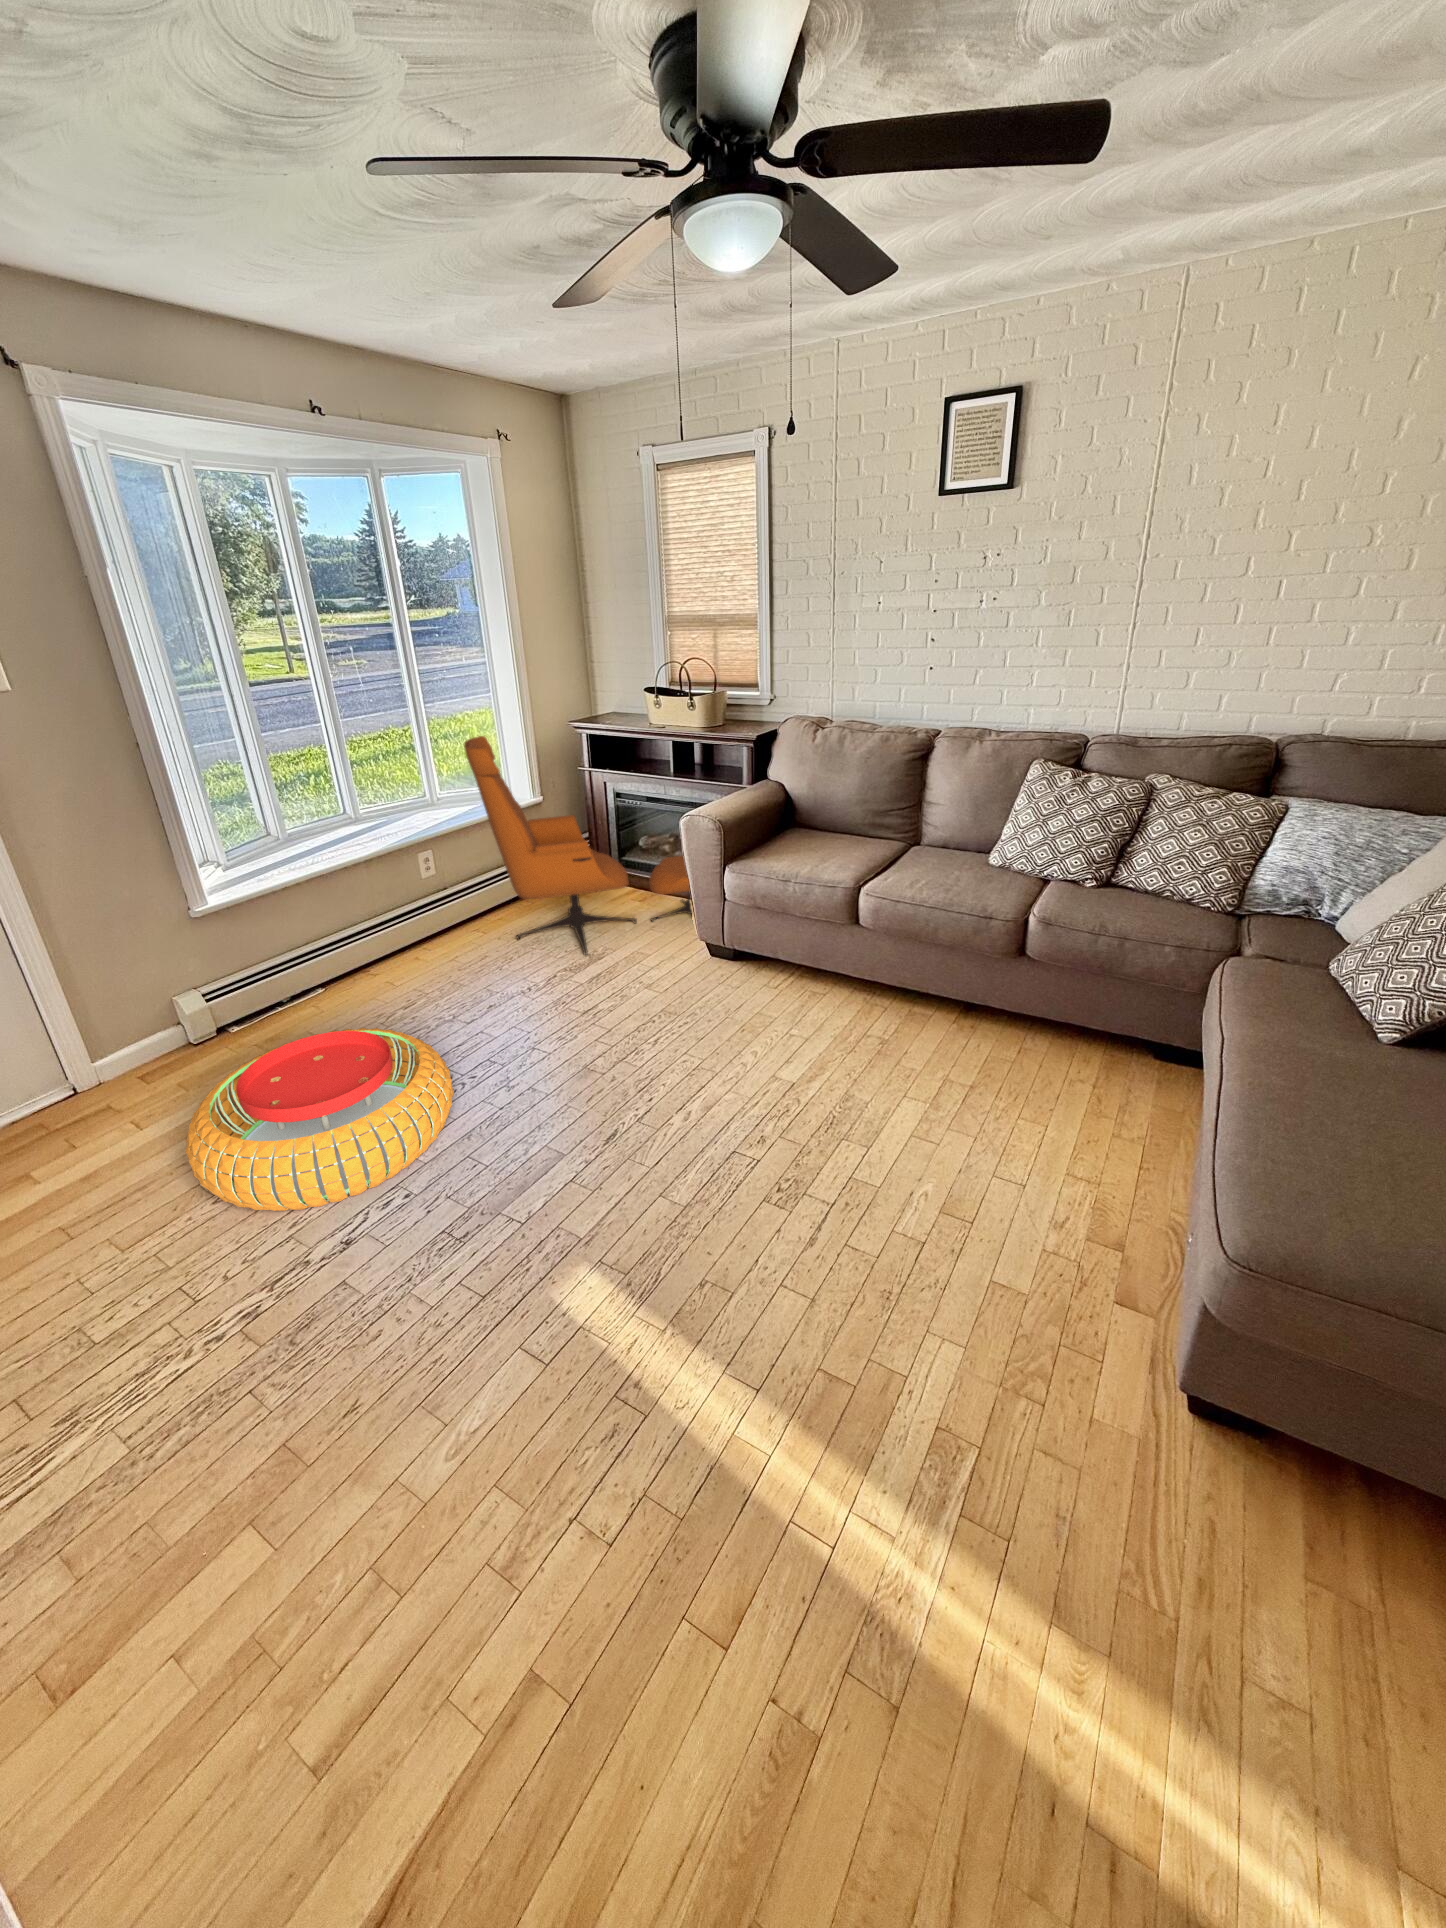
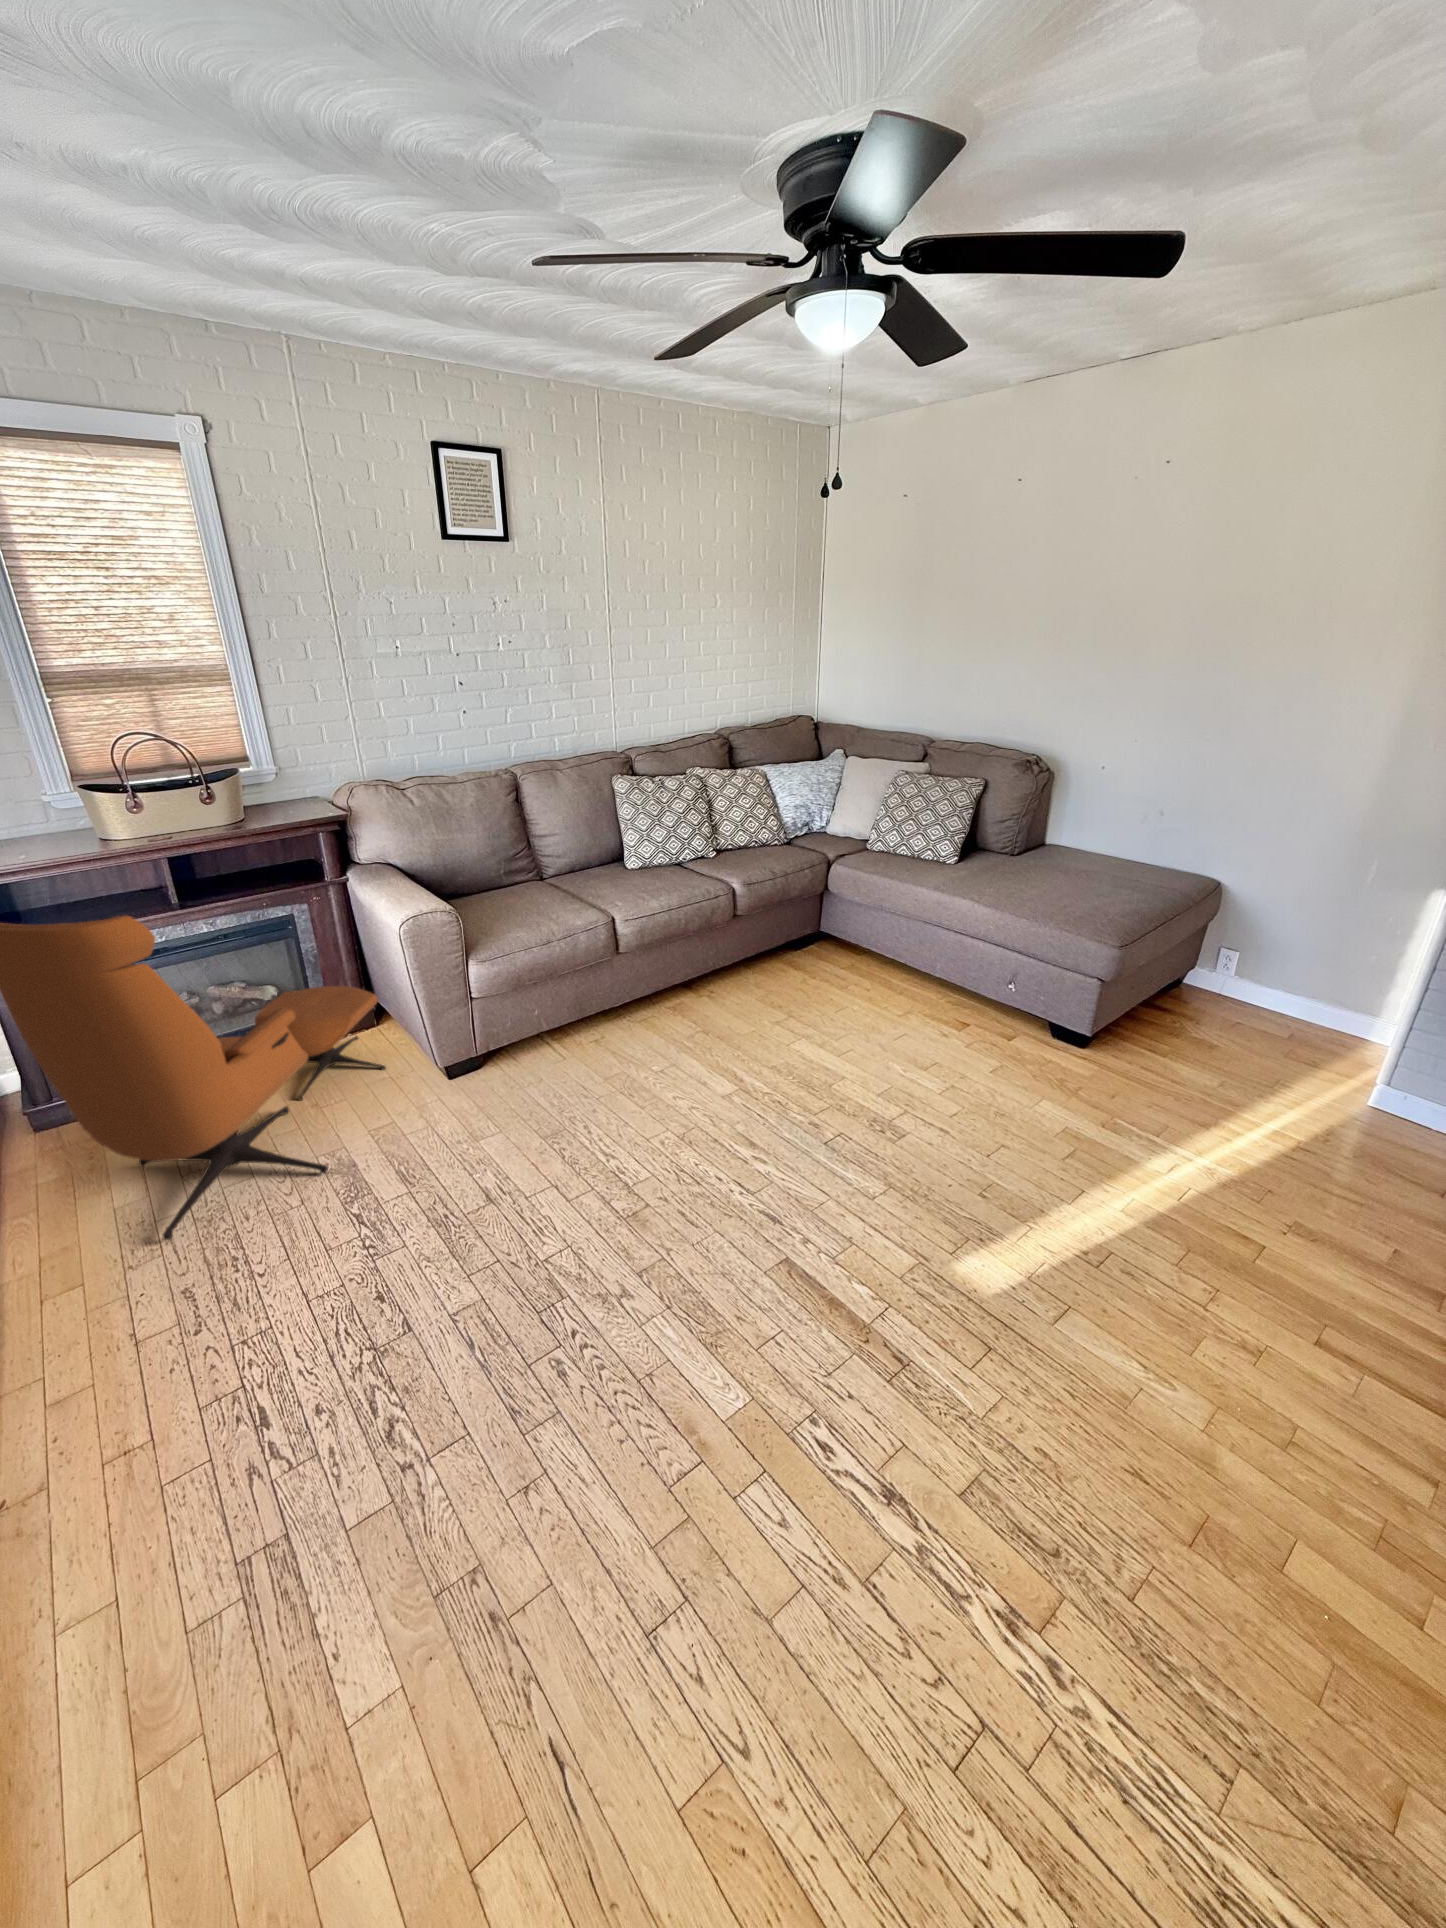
pouf: present [186,1028,454,1211] -> none [413,1305,842,1790]

